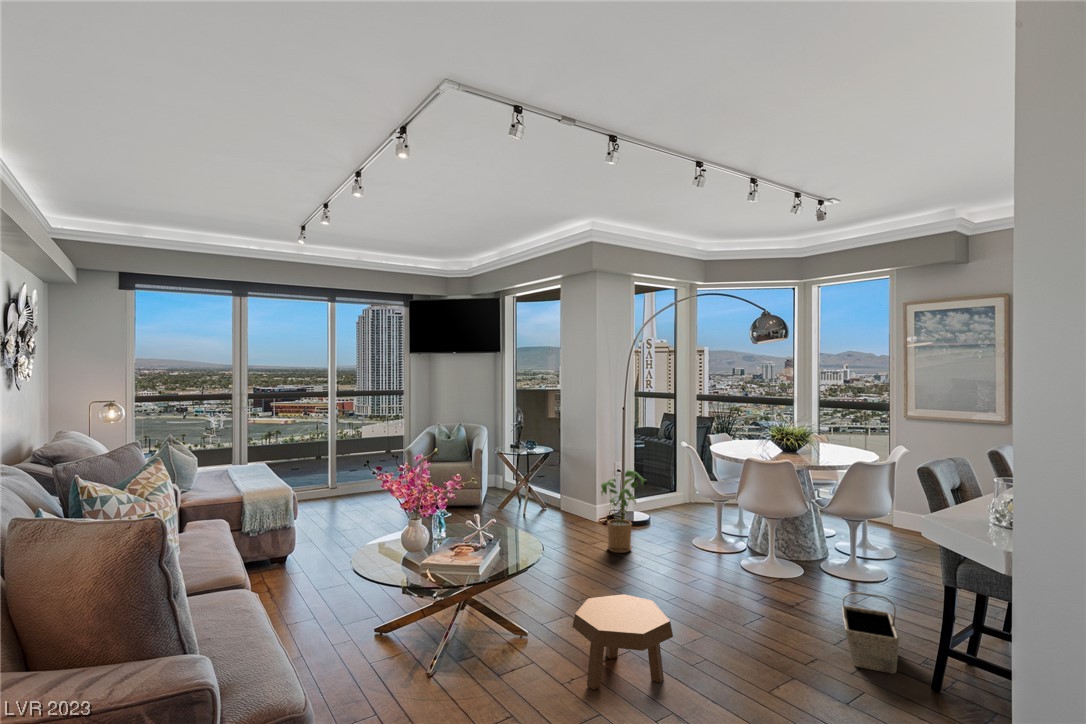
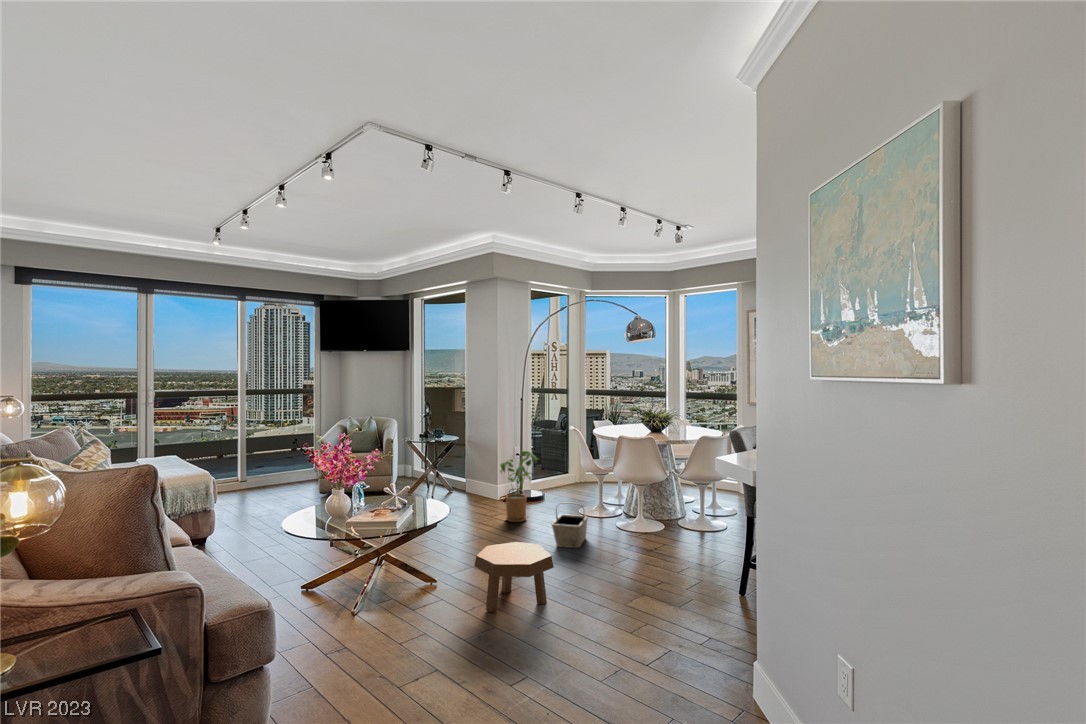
basket: present [842,592,900,674] -> present [552,503,588,548]

